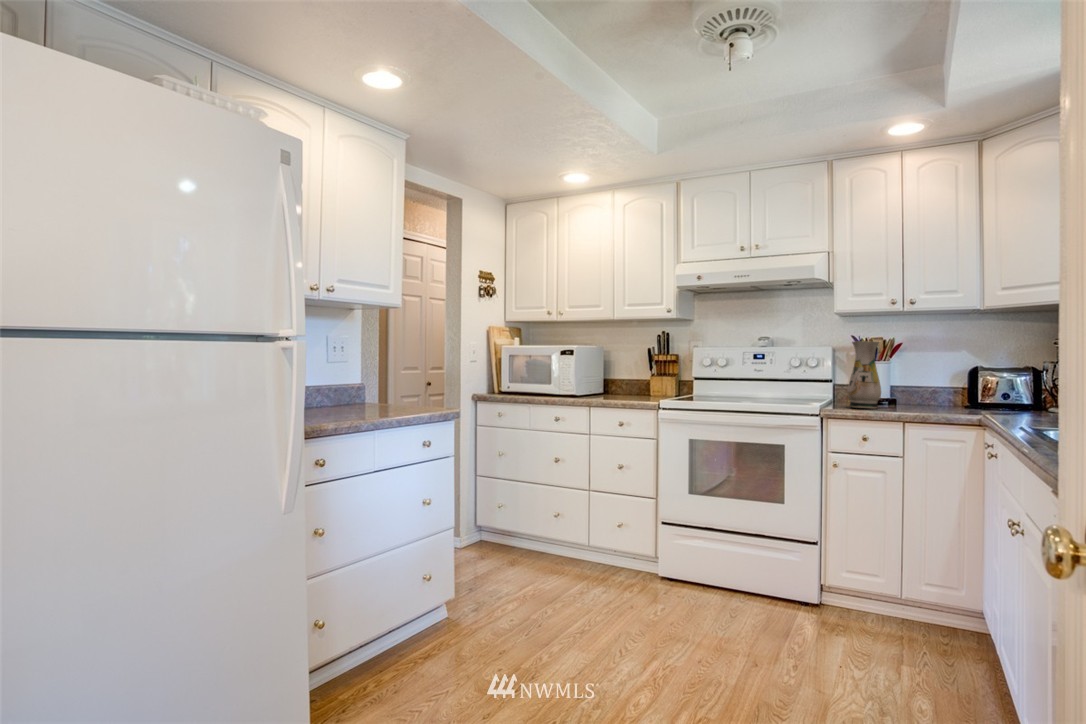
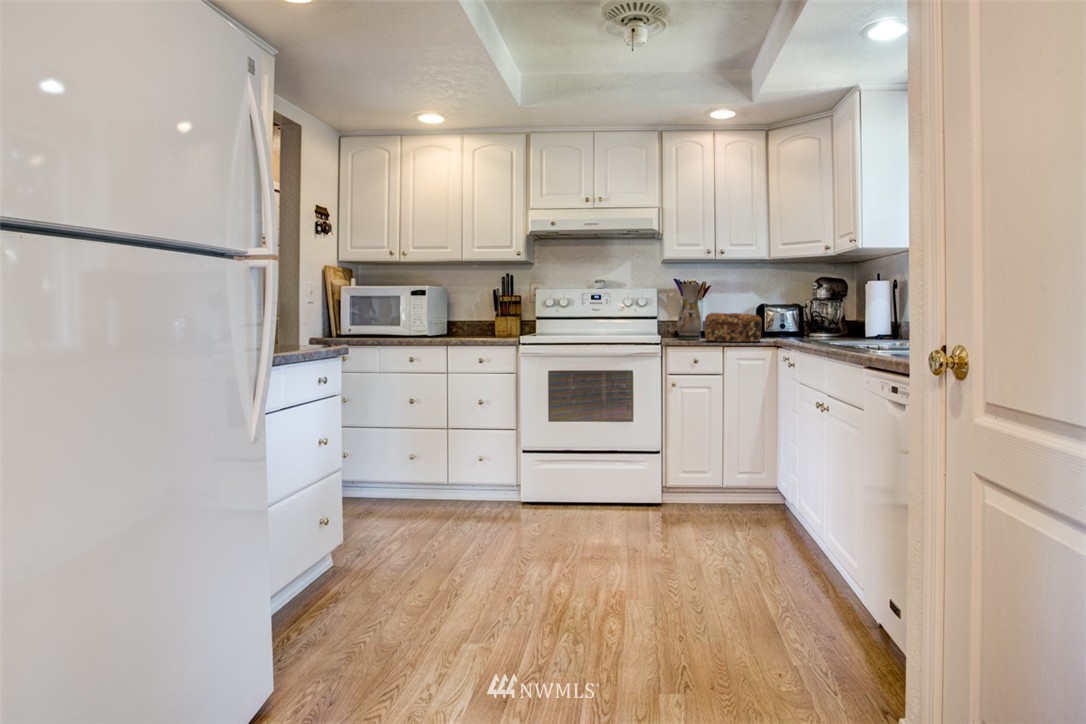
bread loaf: none [875,377,961,415] -> present [705,313,762,342]

